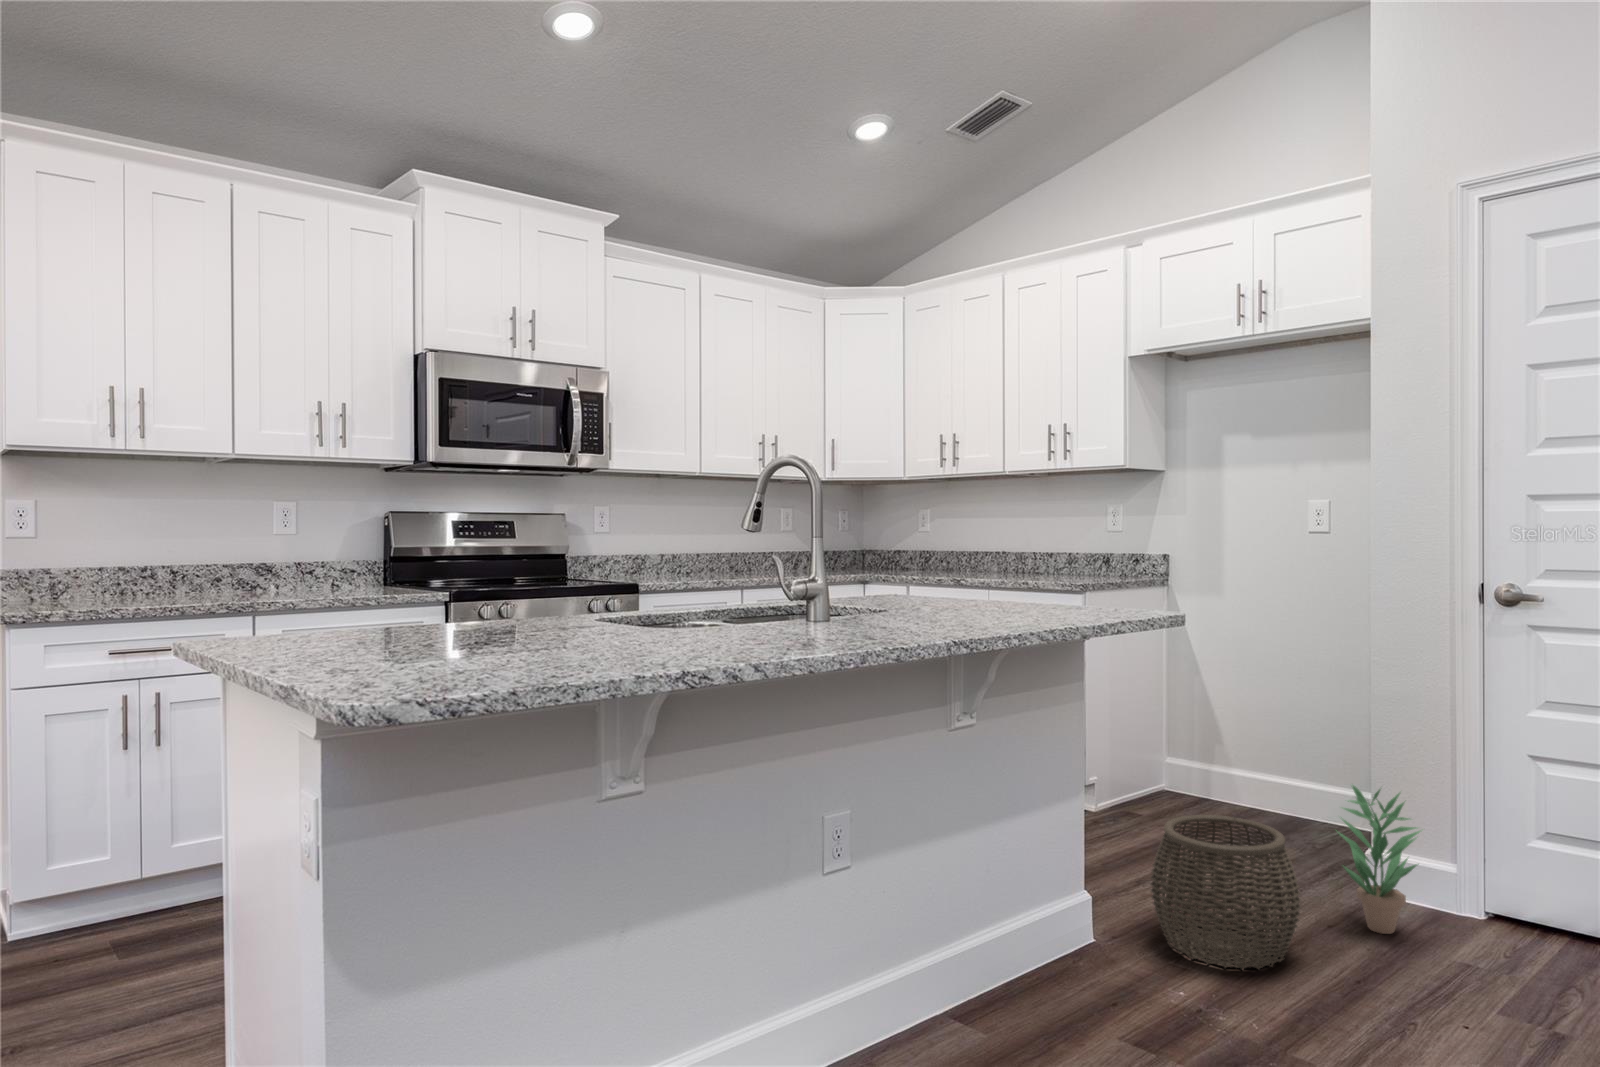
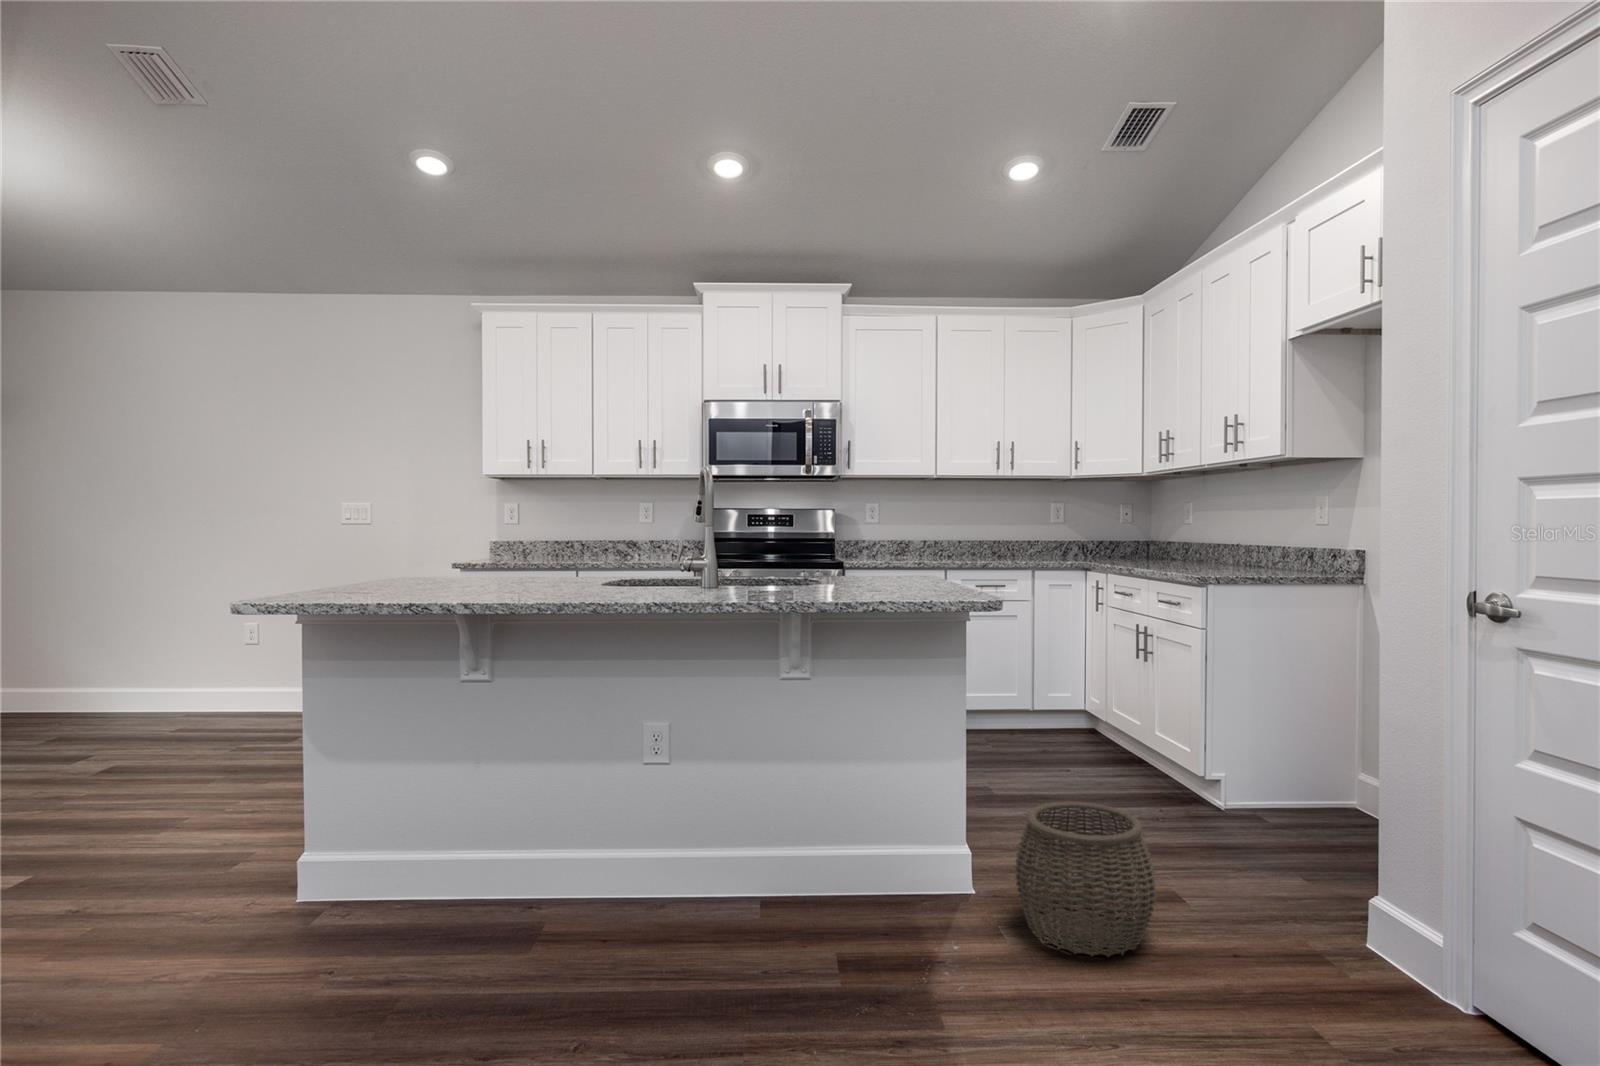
potted plant: present [1338,785,1420,934] -> none [1237,803,1347,981]

